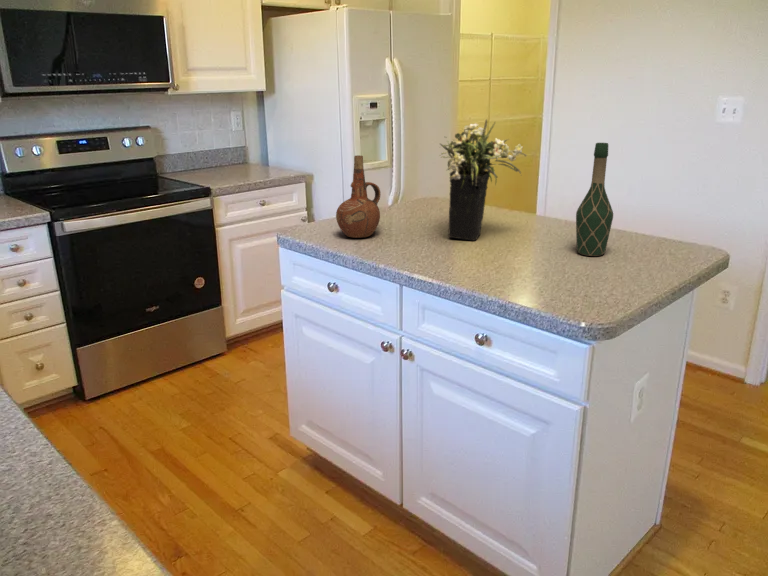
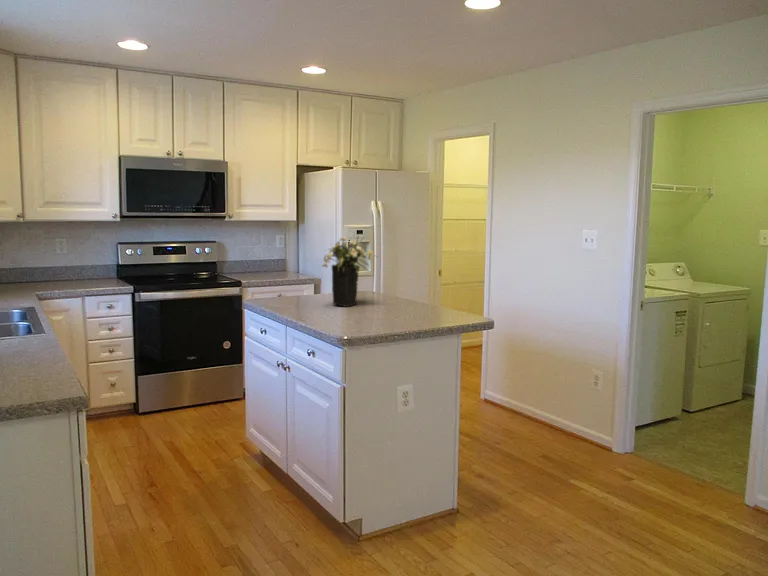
wine bottle: present [576,143,613,256] -> none [390,248,411,315]
ceramic pitcher: present [336,155,381,238] -> none [272,254,300,302]

